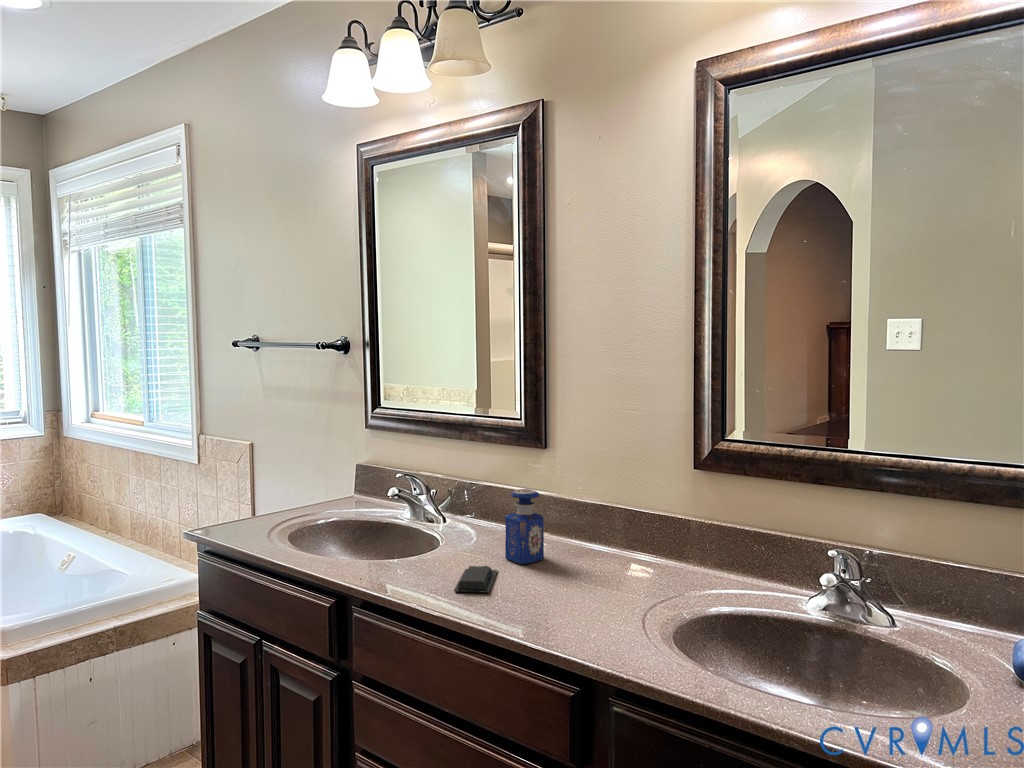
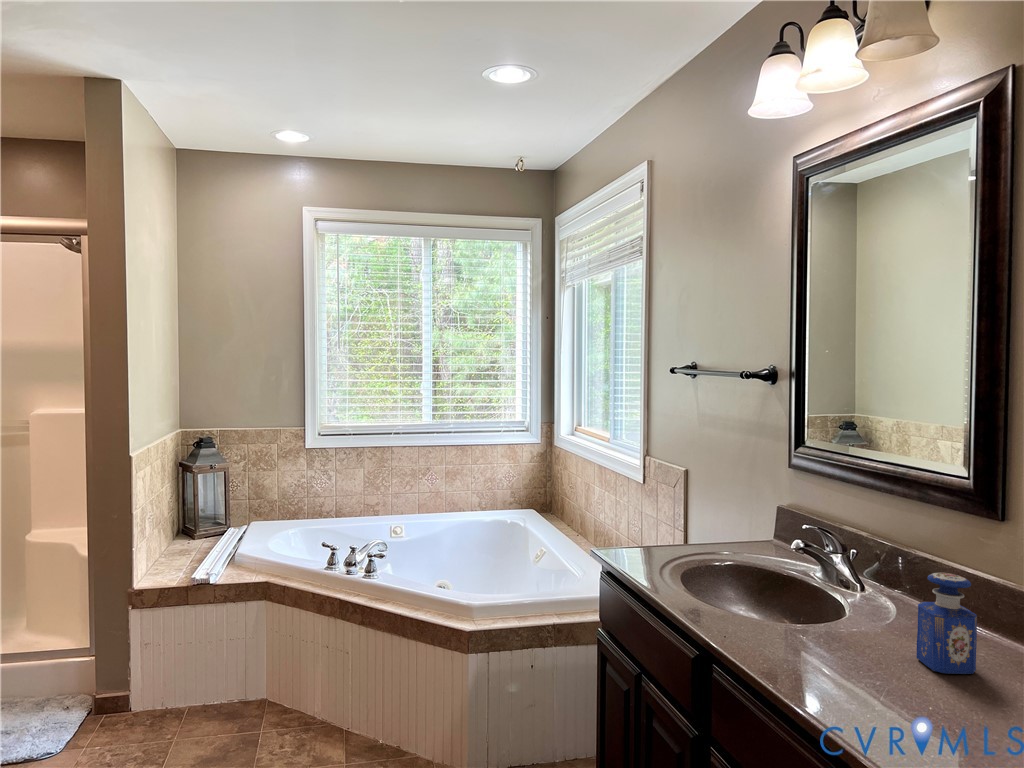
soap bar: present [454,566,498,593] -> none [822,655,896,696]

